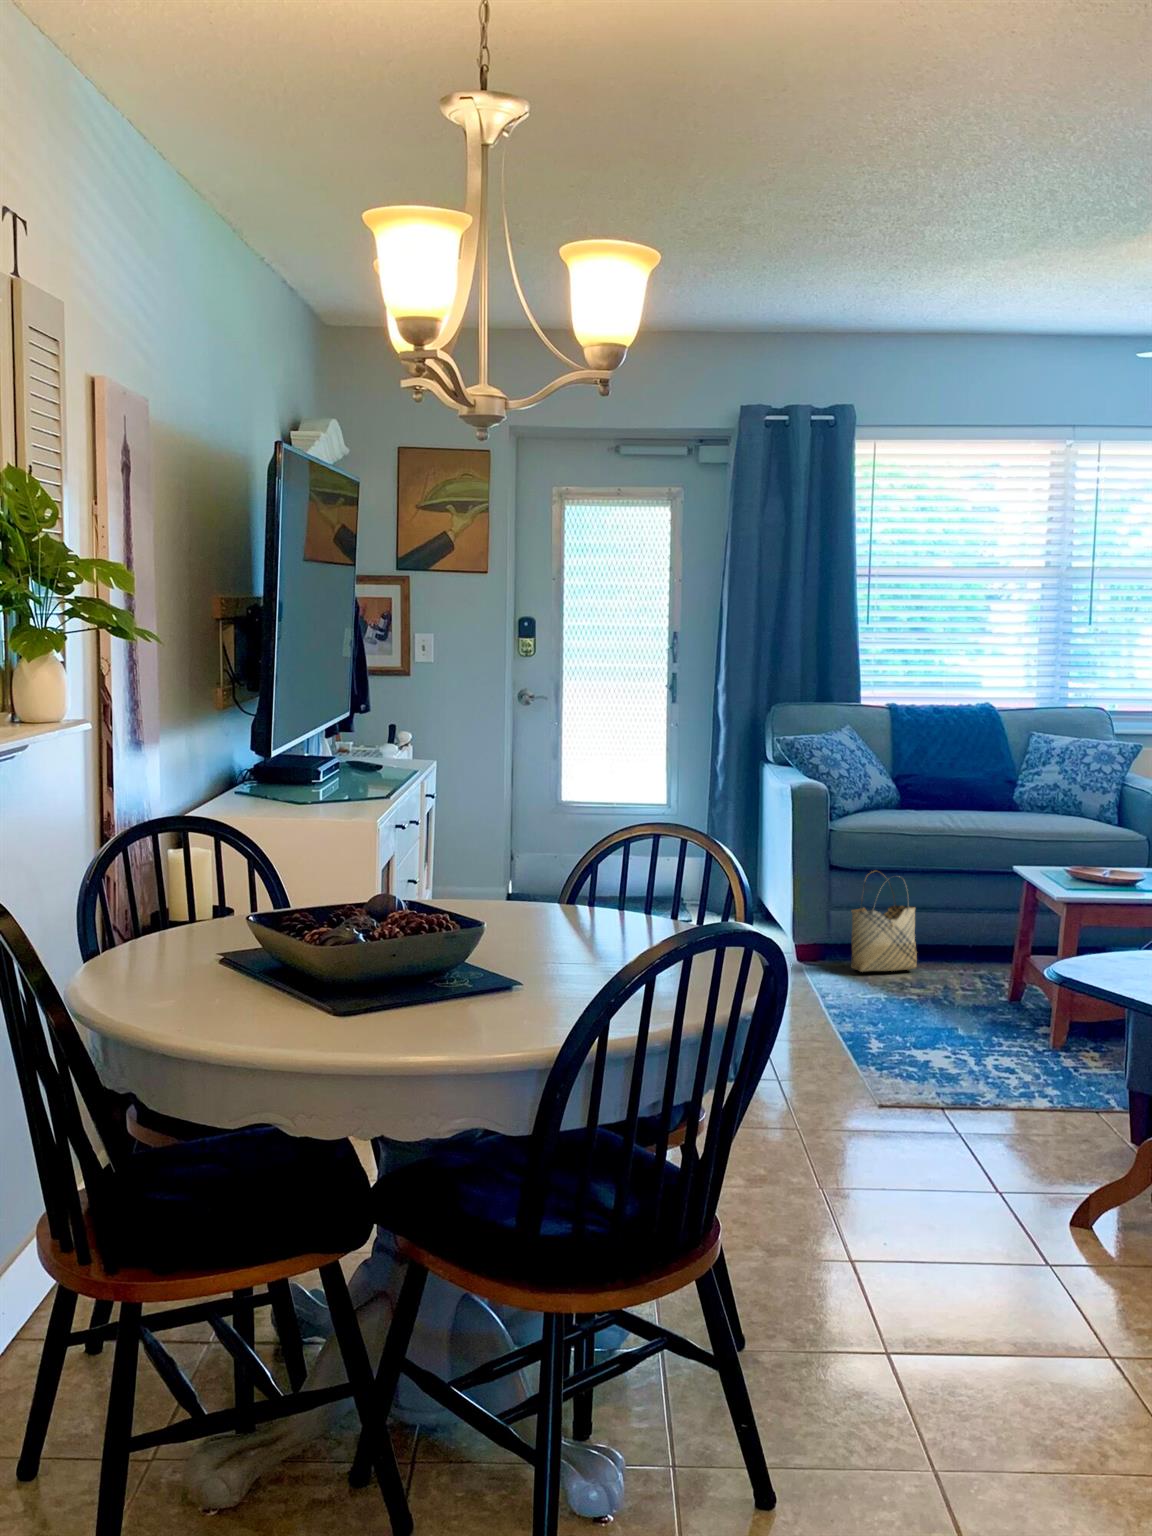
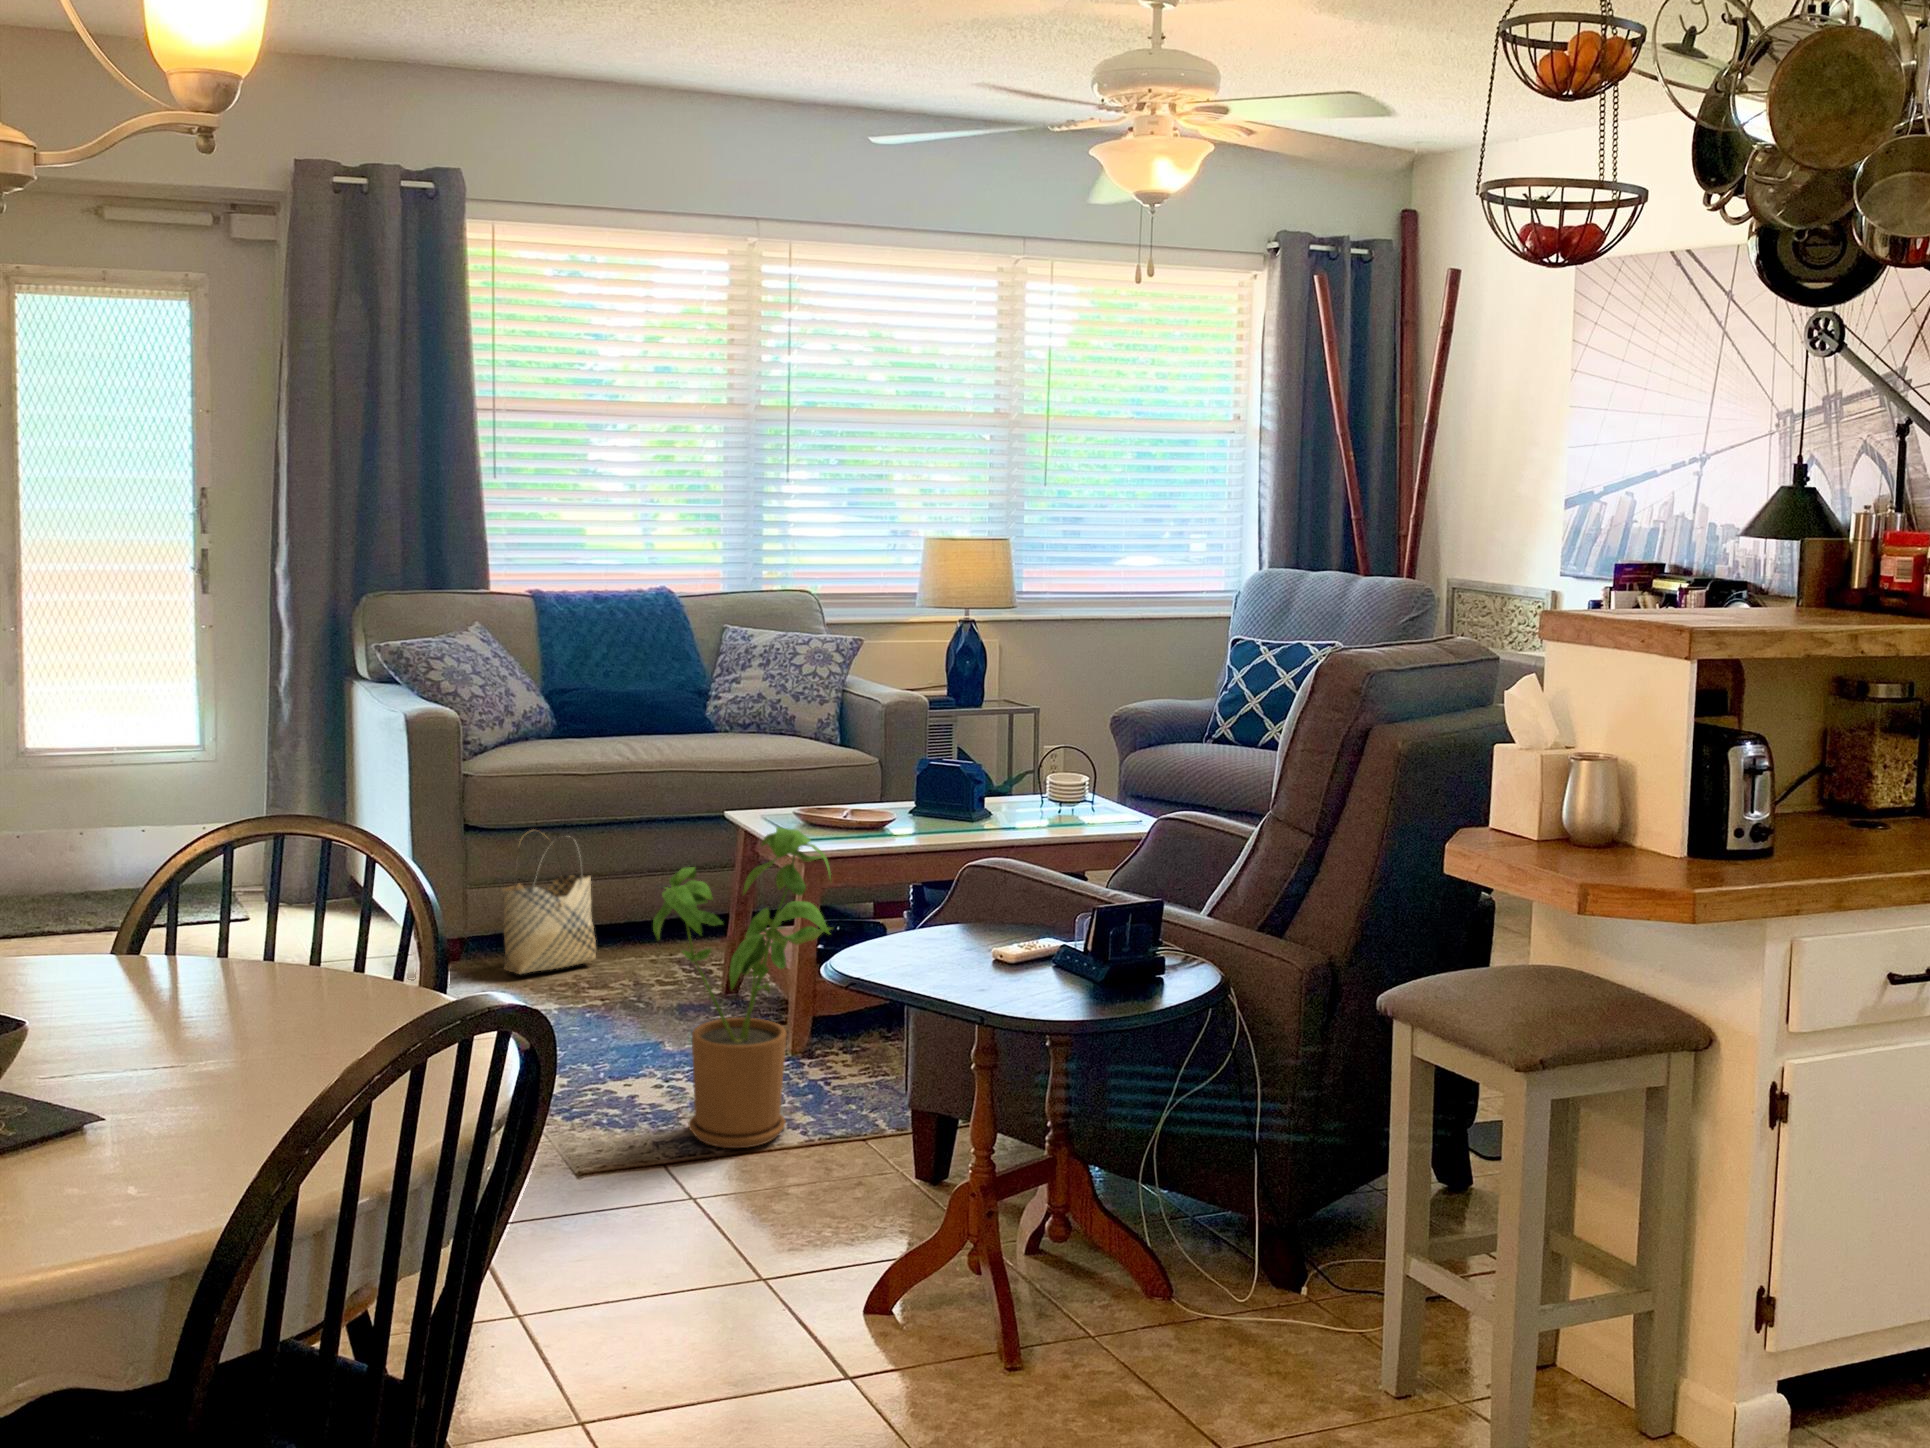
house plant: none [943,872,1079,1105] -> present [653,827,832,1148]

